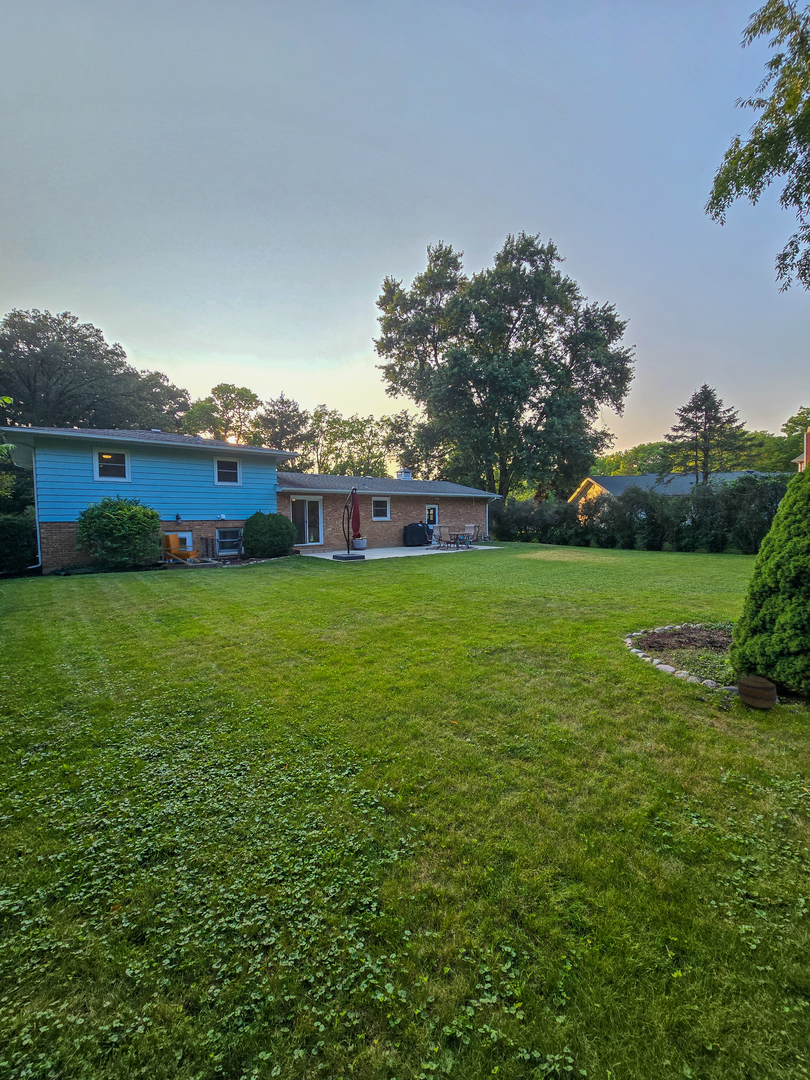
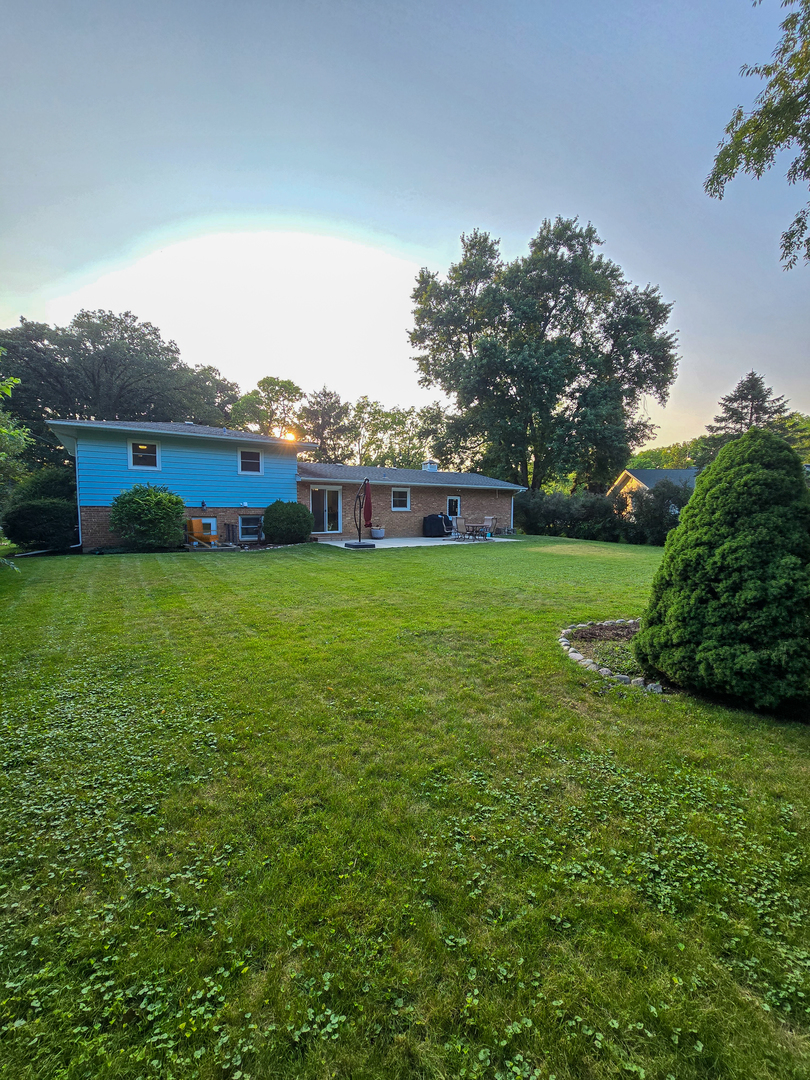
basket: present [738,676,777,708] -> none [590,655,621,683]

